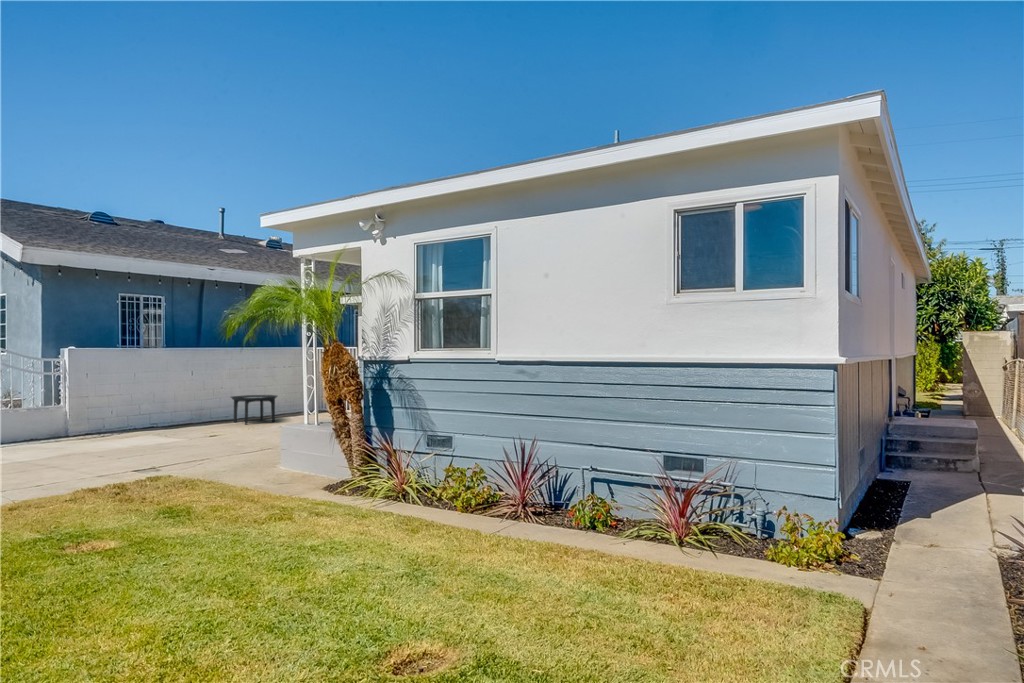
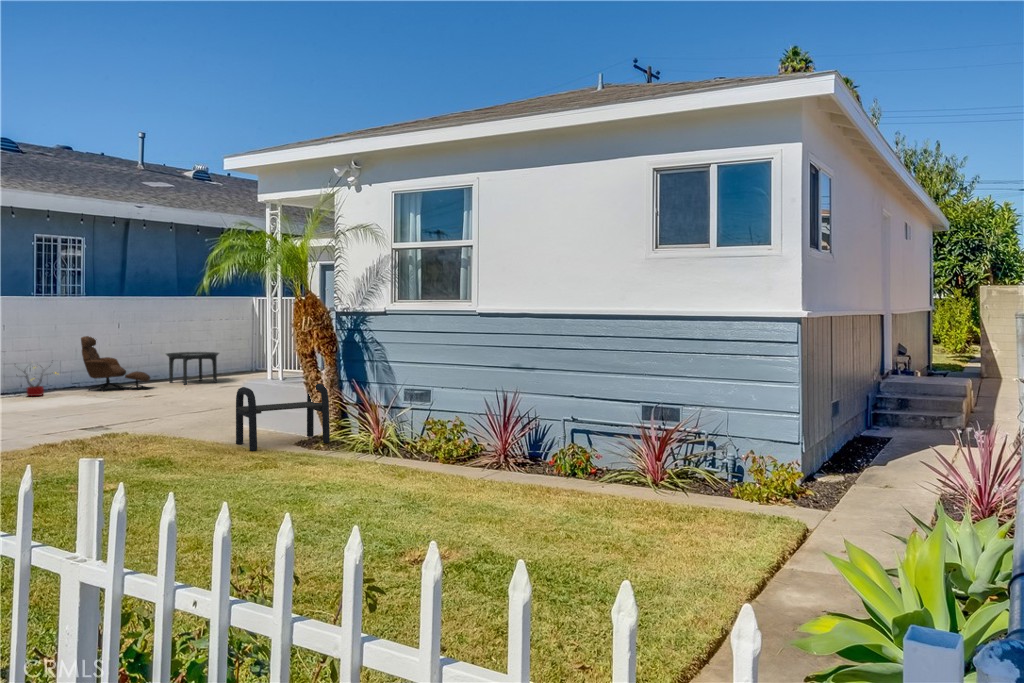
lounge chair: none [154,382,215,431] -> present [81,336,150,391]
decorative plant: none [89,403,132,436] -> present [23,366,50,396]
bench: none [263,428,354,497] -> present [236,384,330,451]

